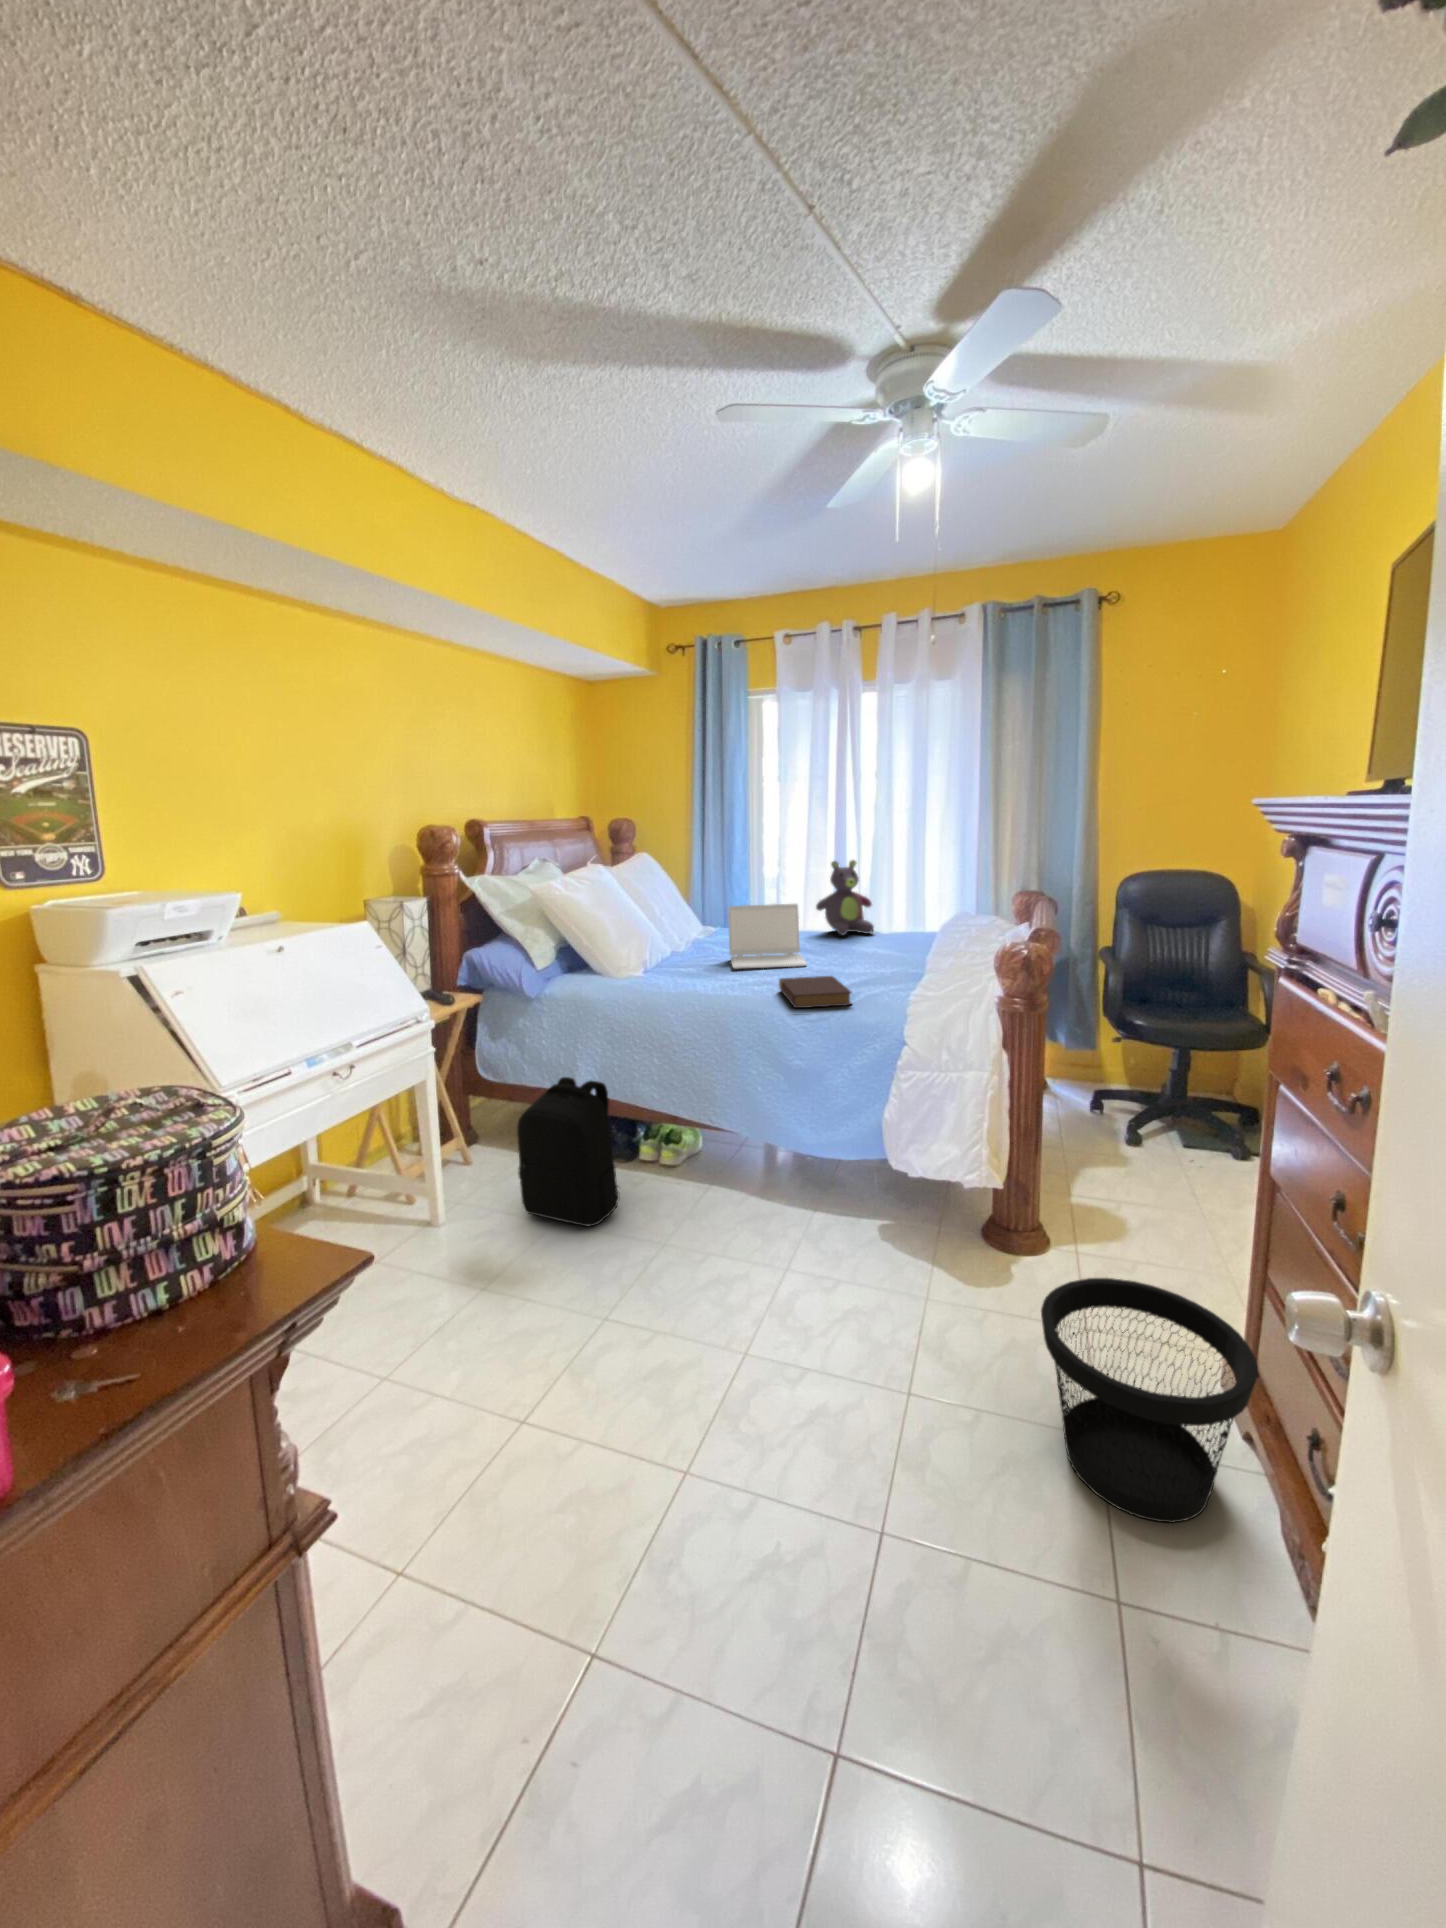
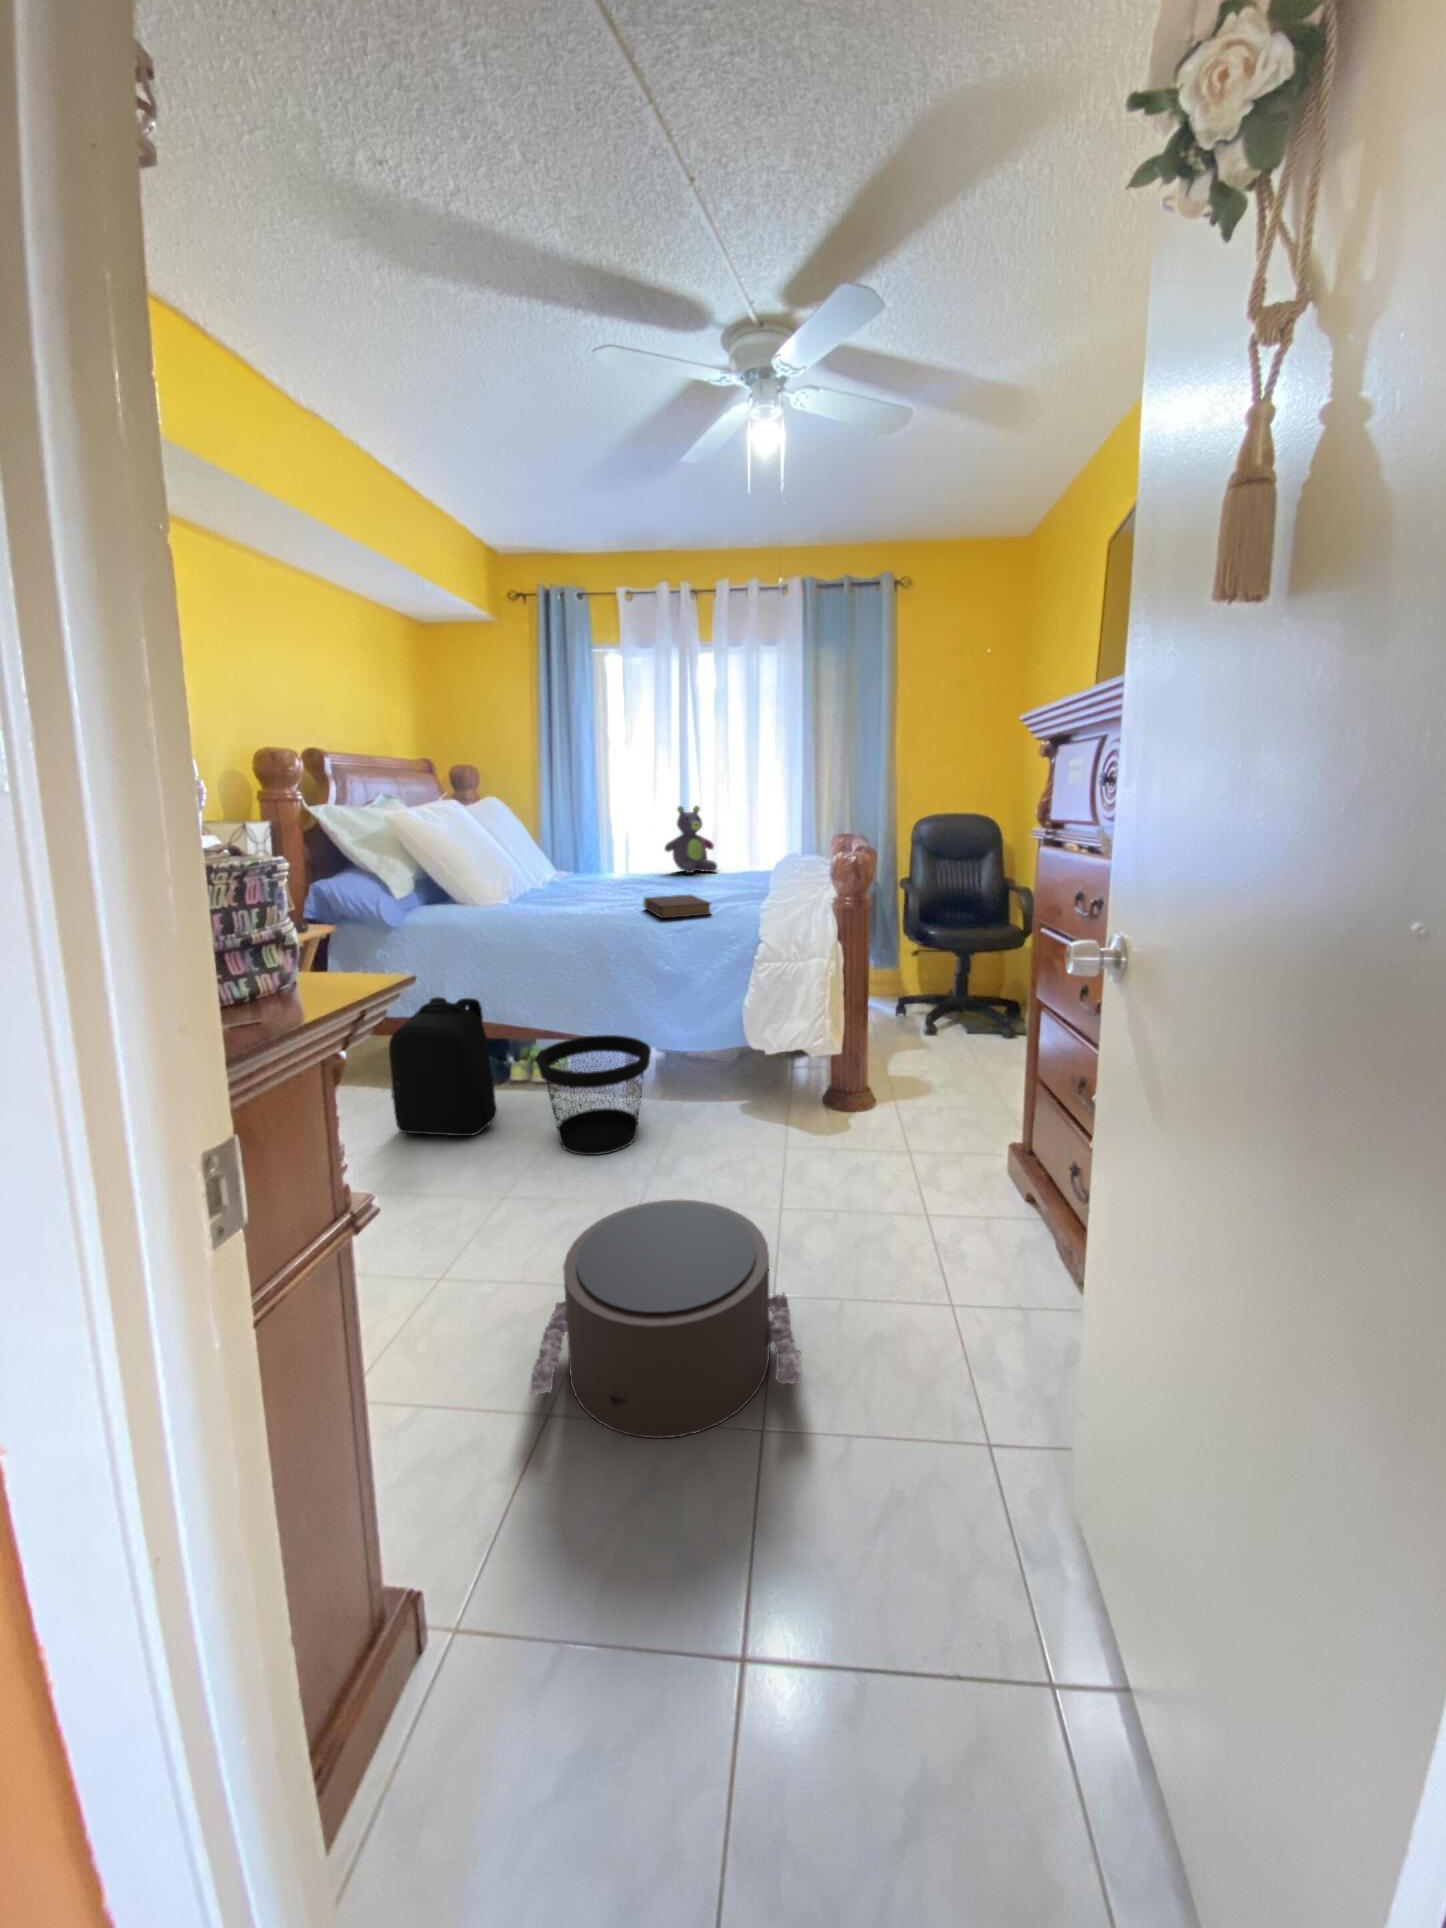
laptop: present [728,904,807,969] -> none [586,839,664,897]
wastebasket: present [1041,1278,1258,1523] -> present [537,1035,651,1155]
pouf: none [586,1378,904,1707] -> present [529,1200,801,1439]

